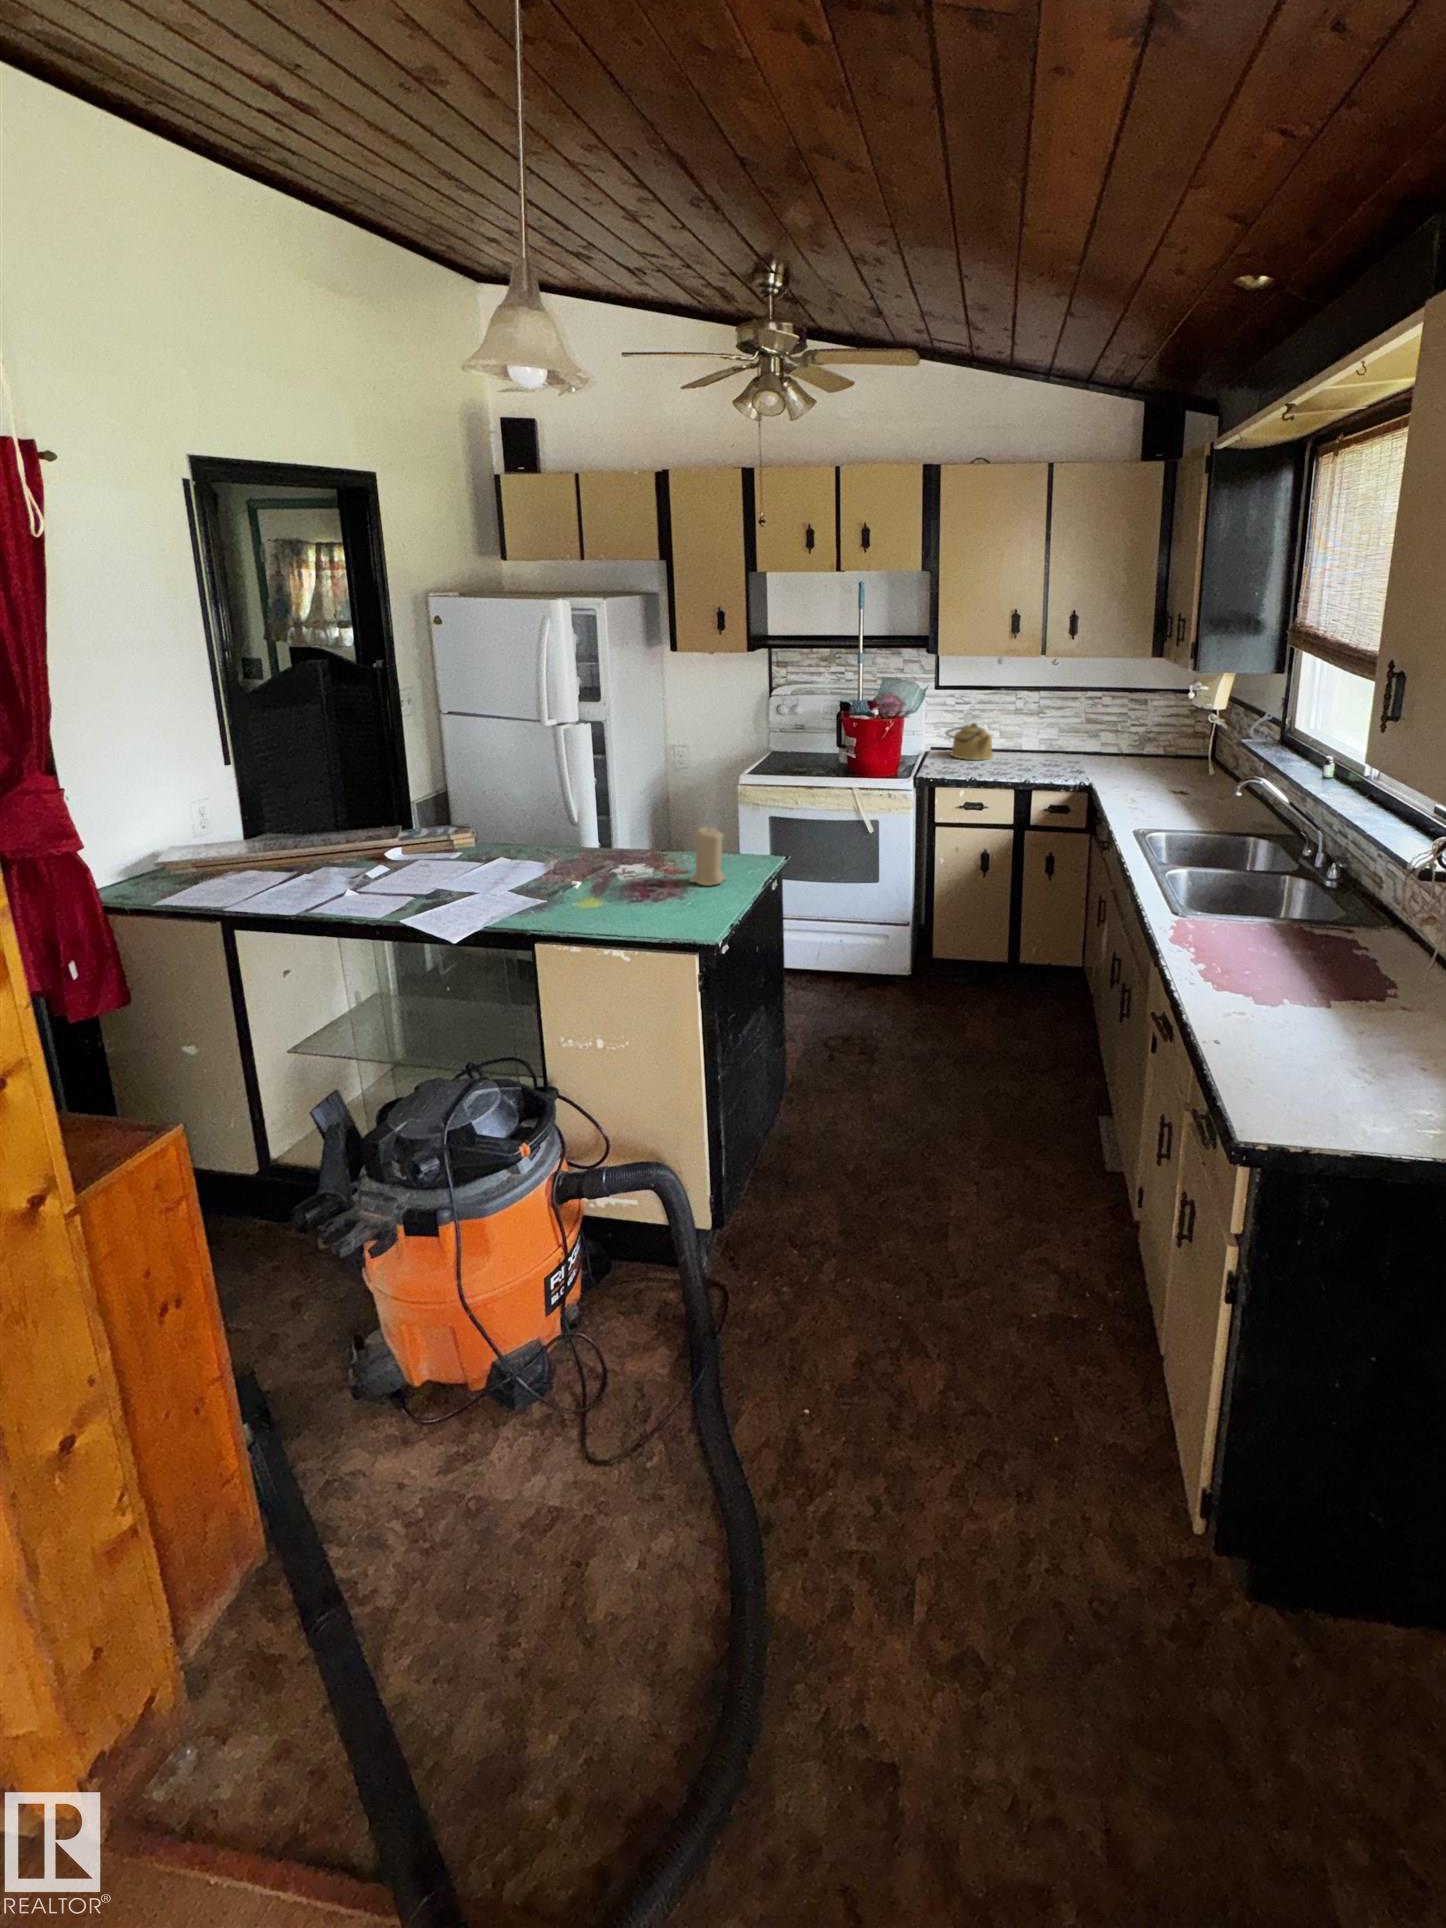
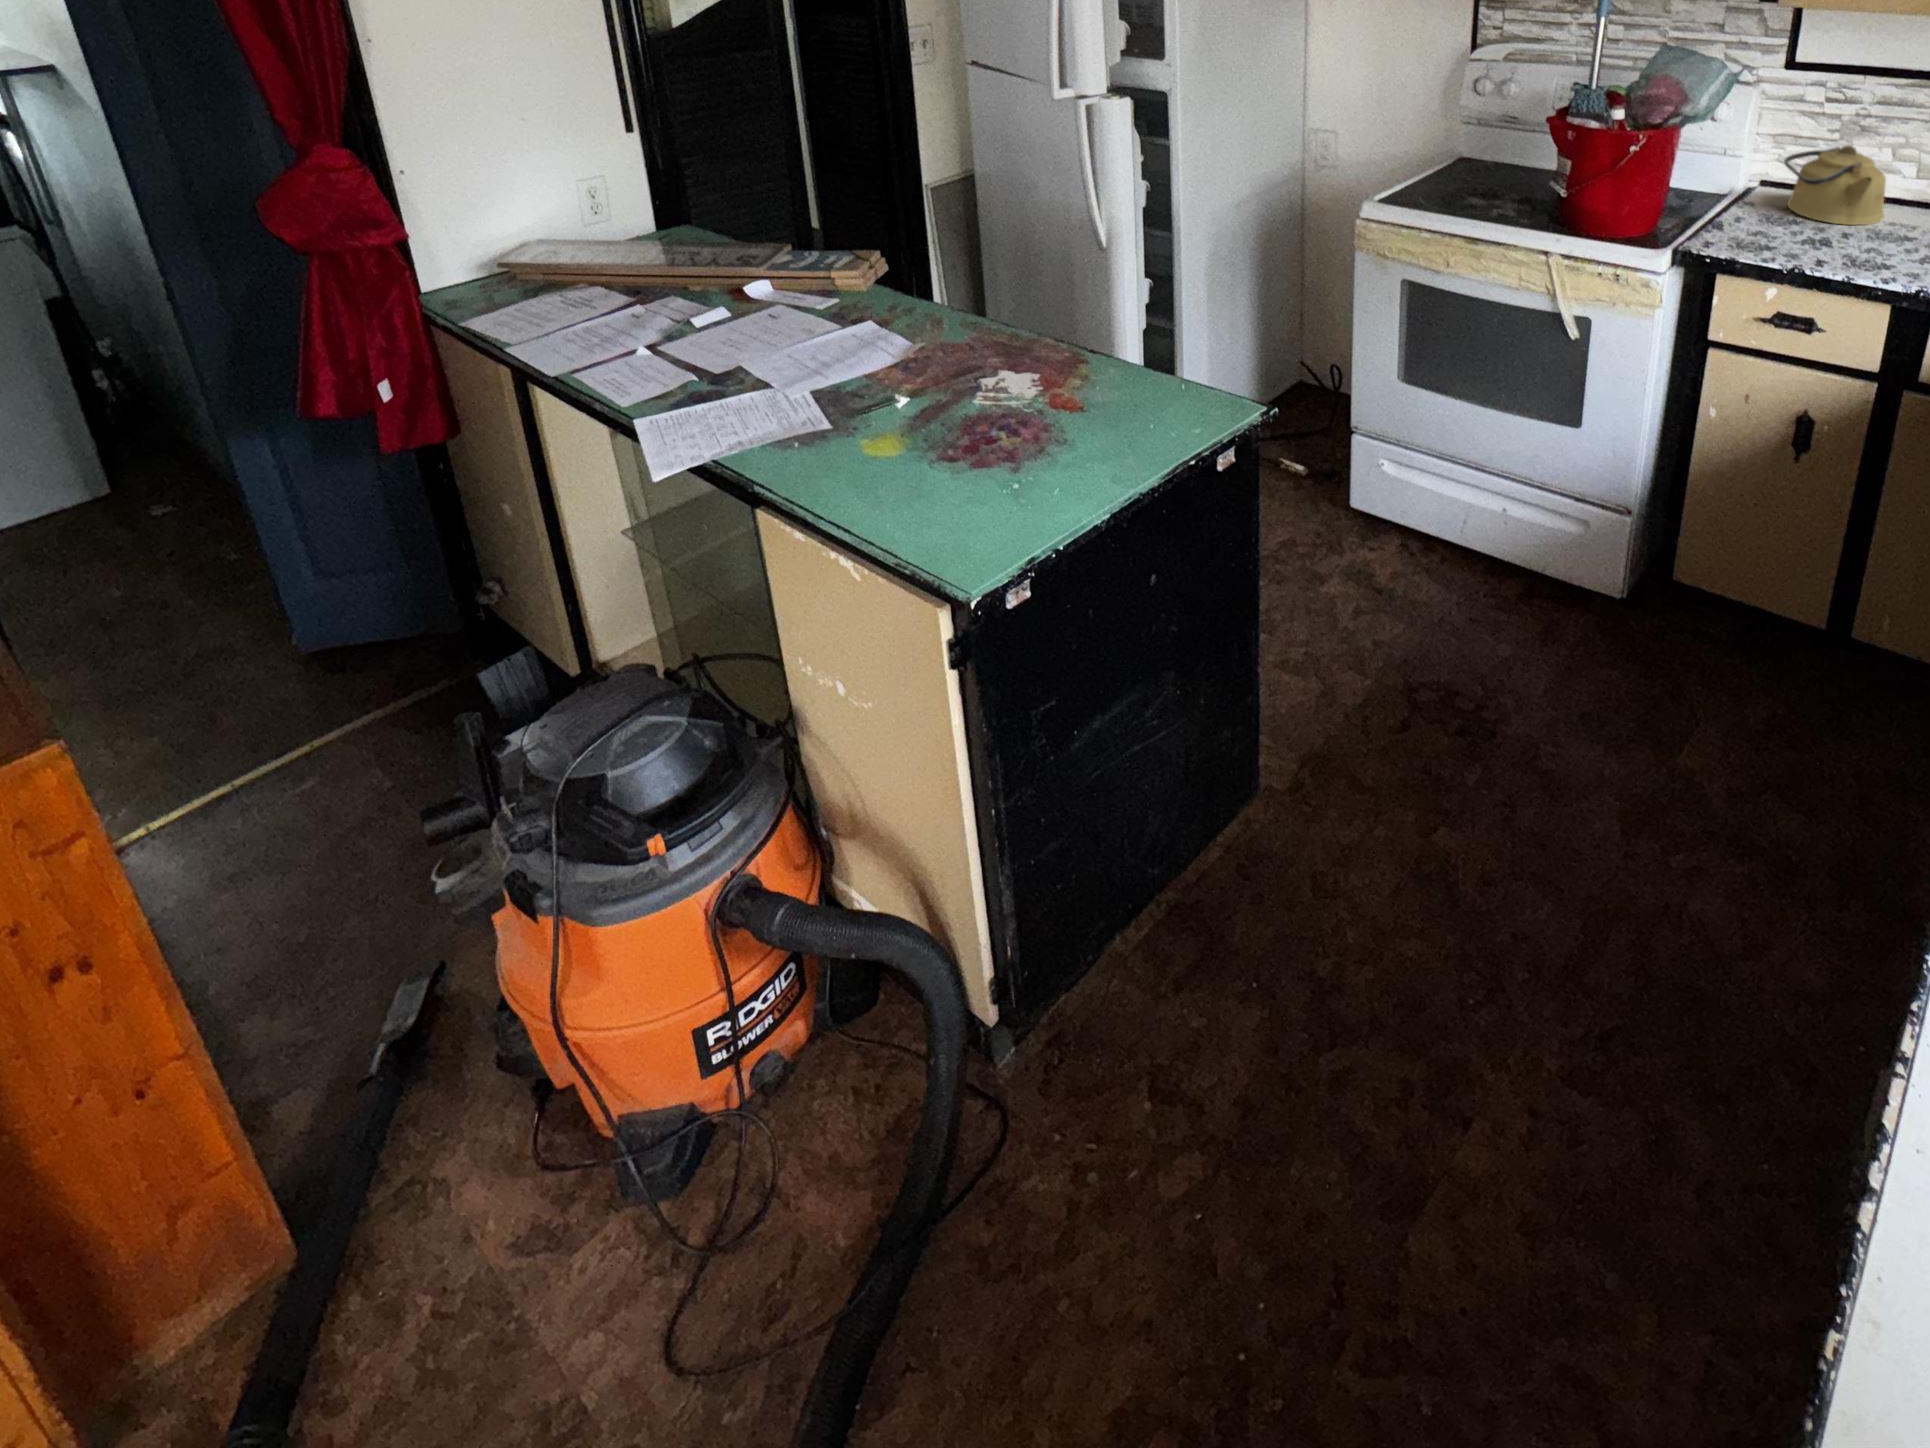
candle: present [690,827,726,886] -> none [1073,332,1137,440]

